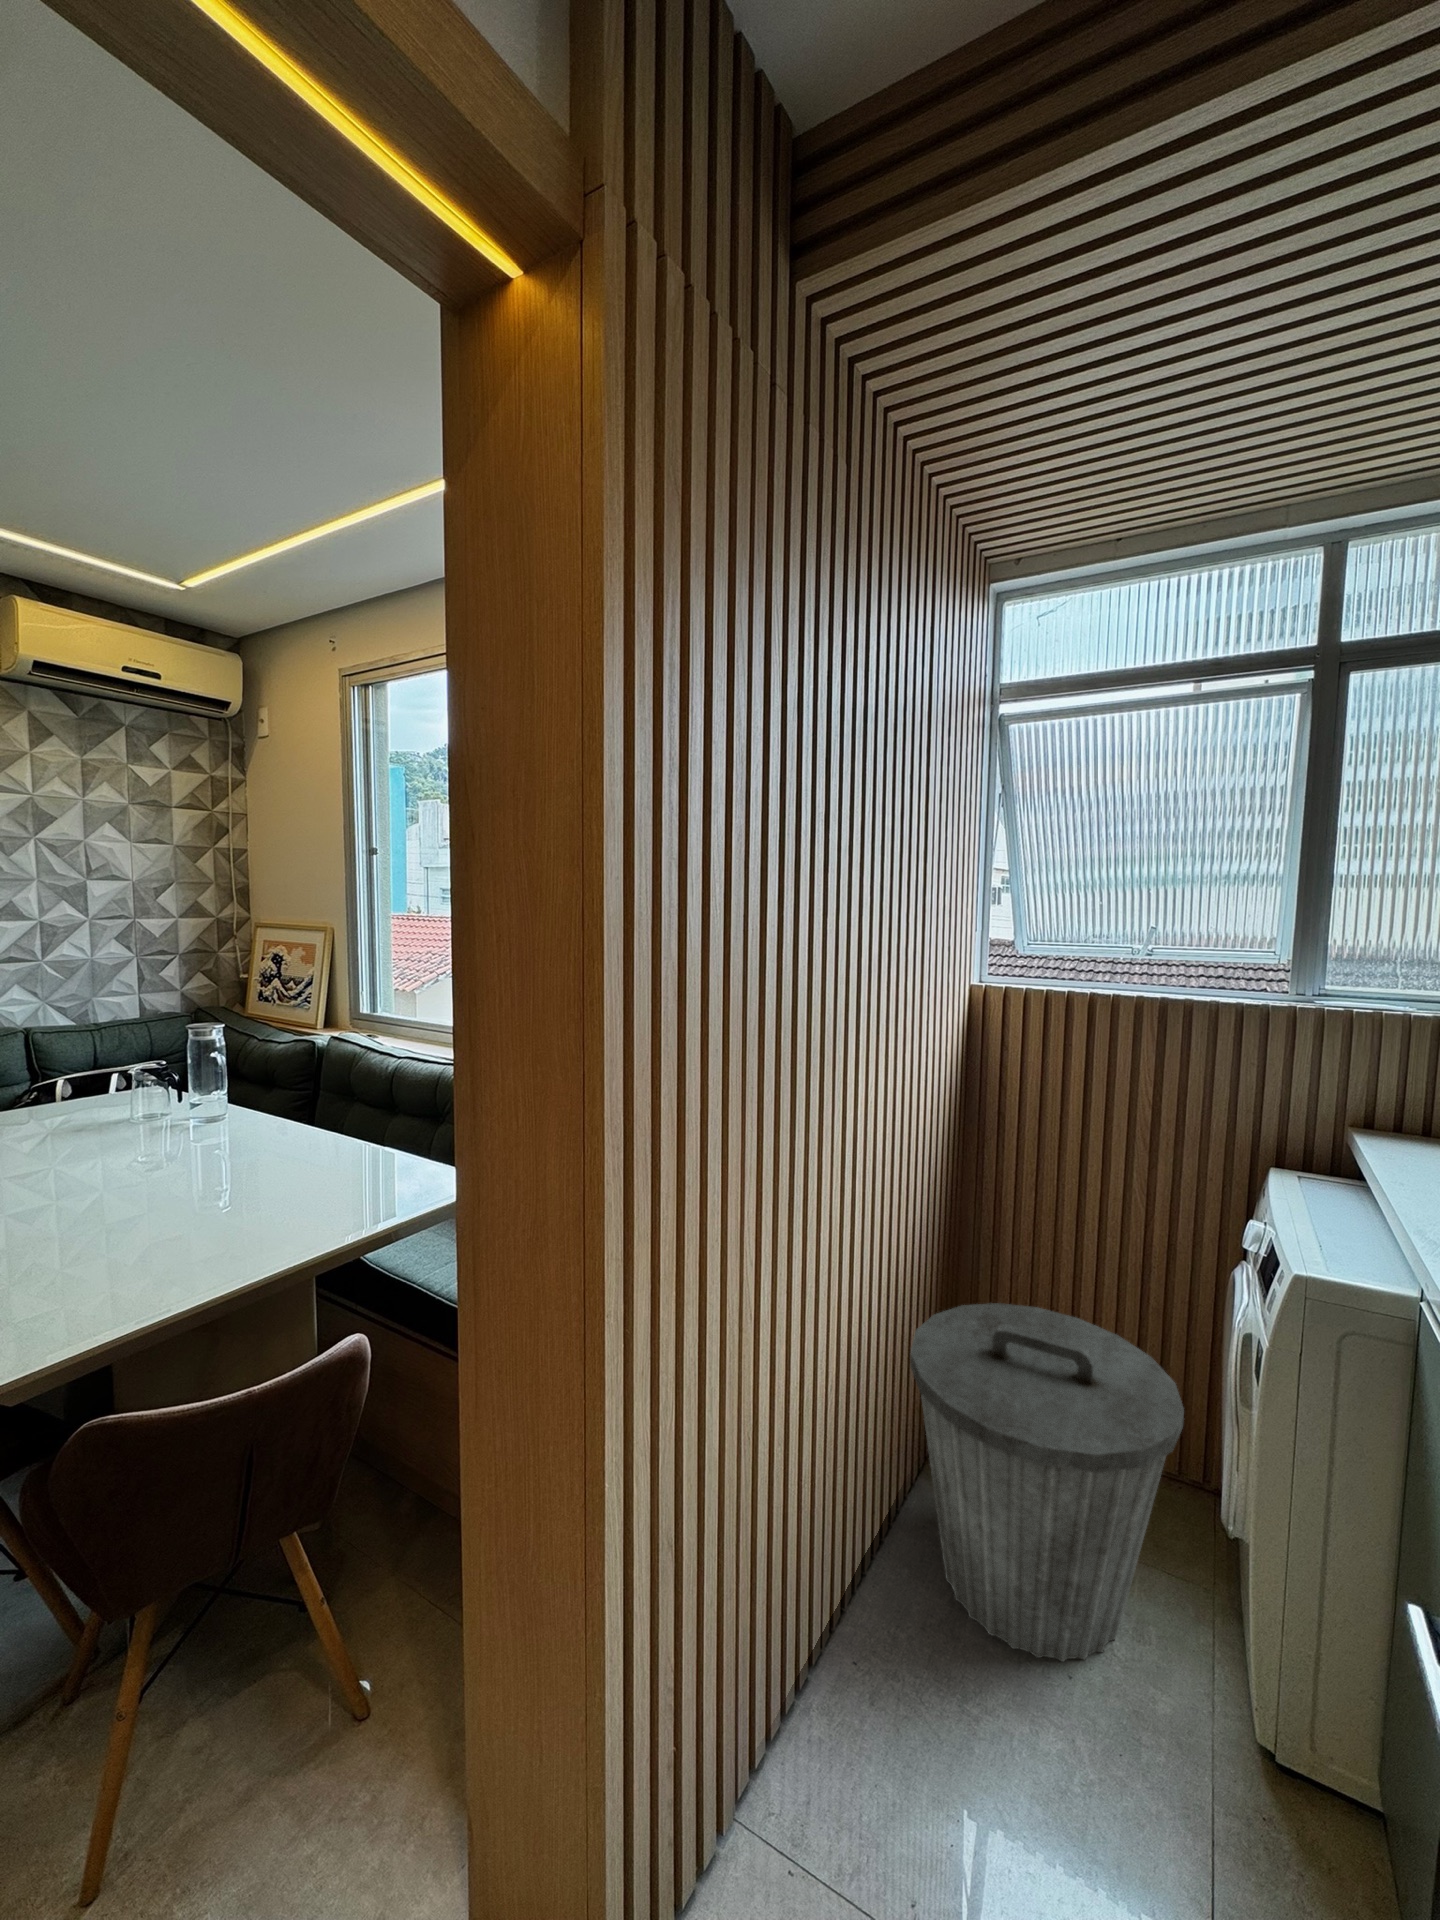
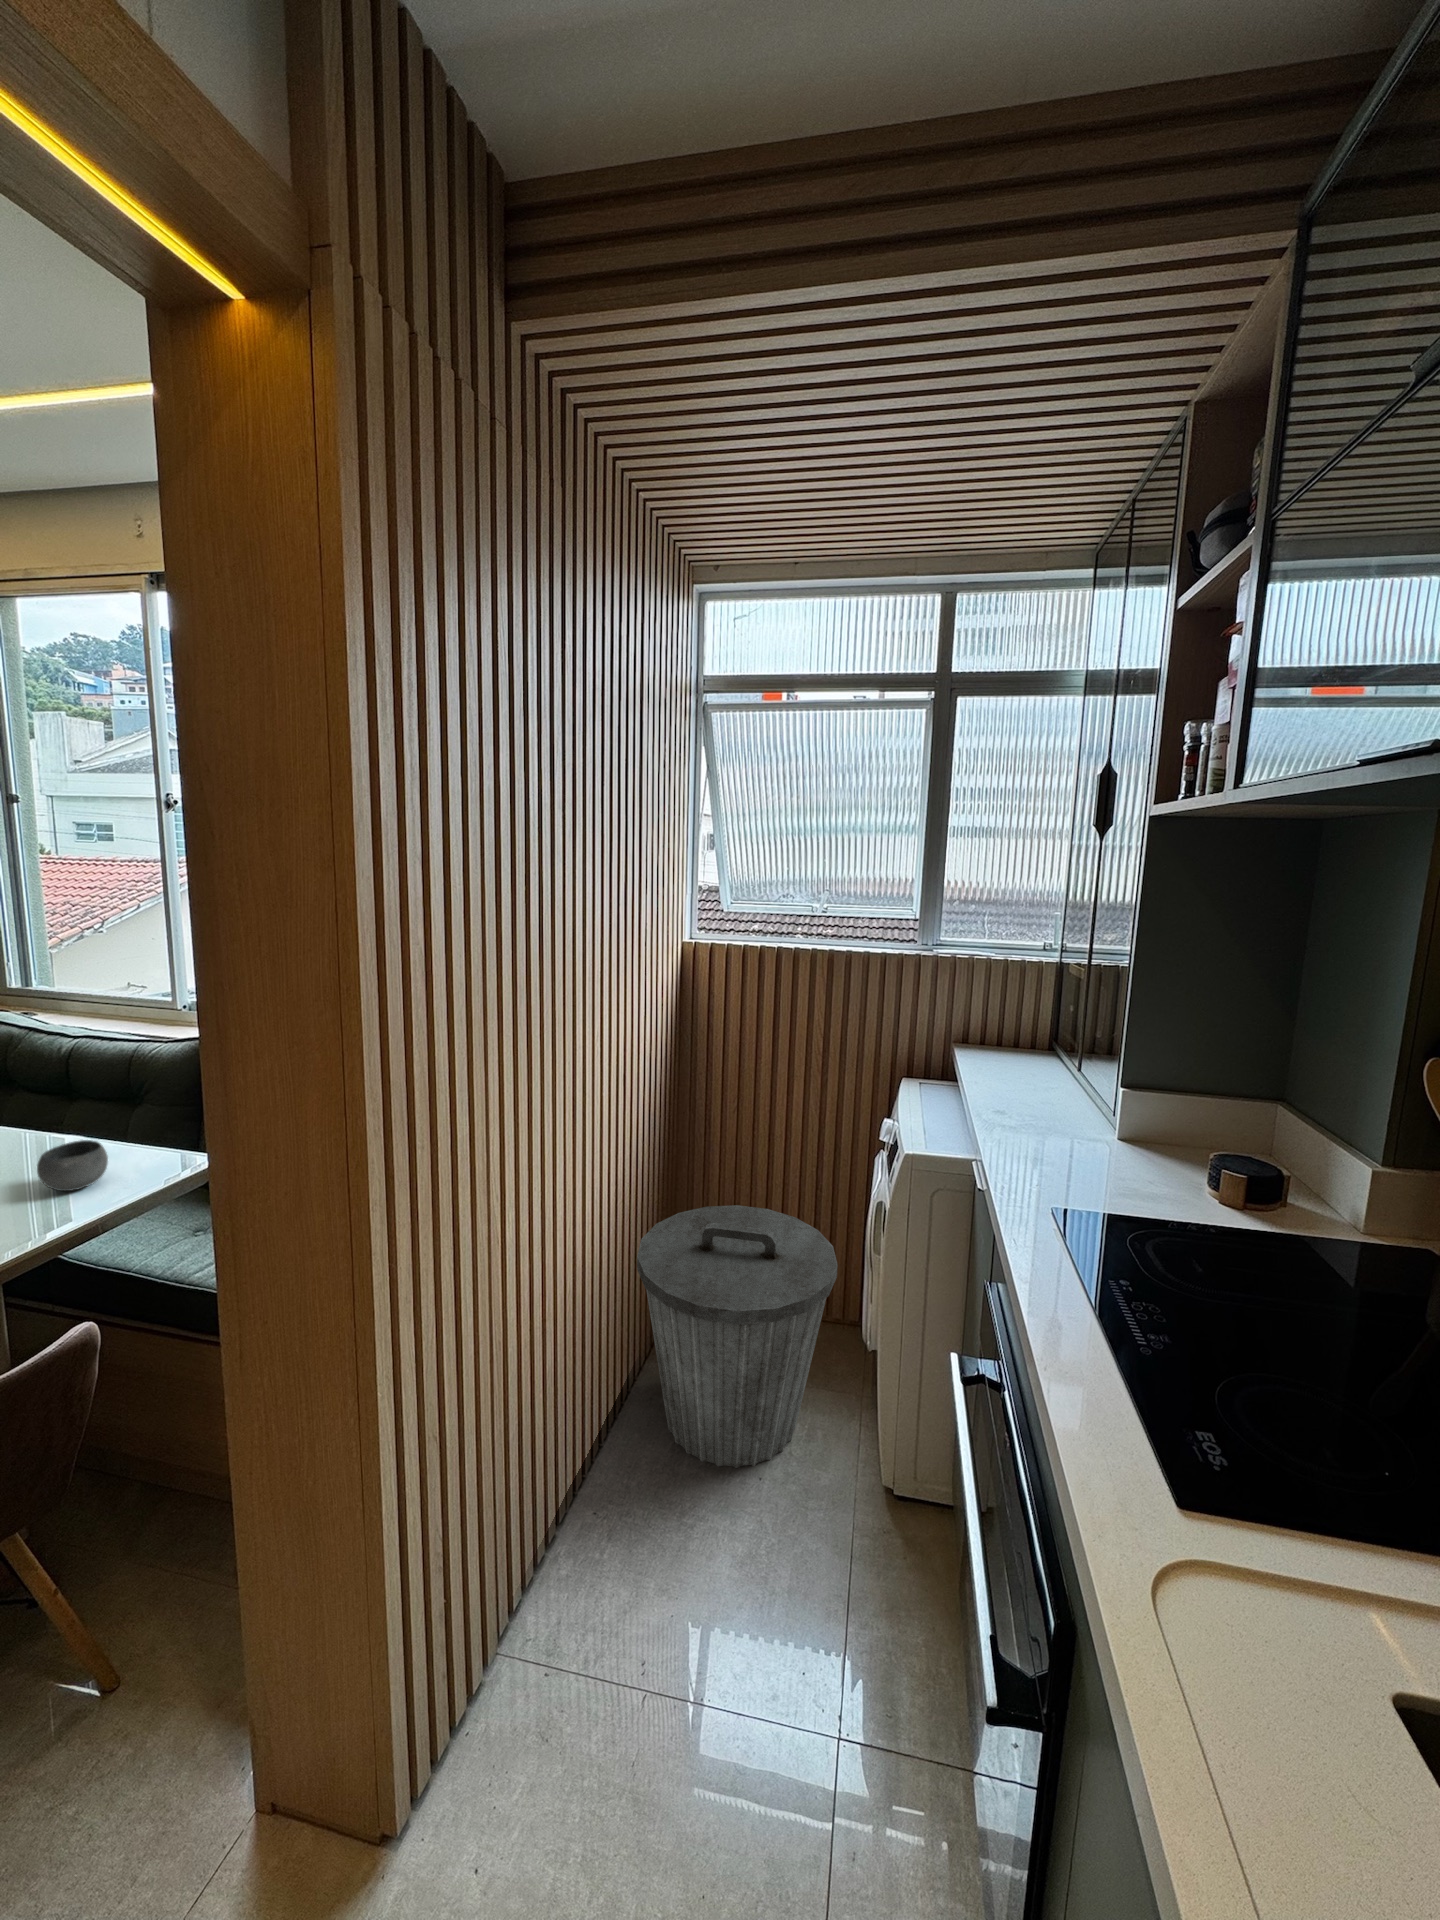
bowl: none [346,1147,401,1193] -> present [37,1140,108,1191]

